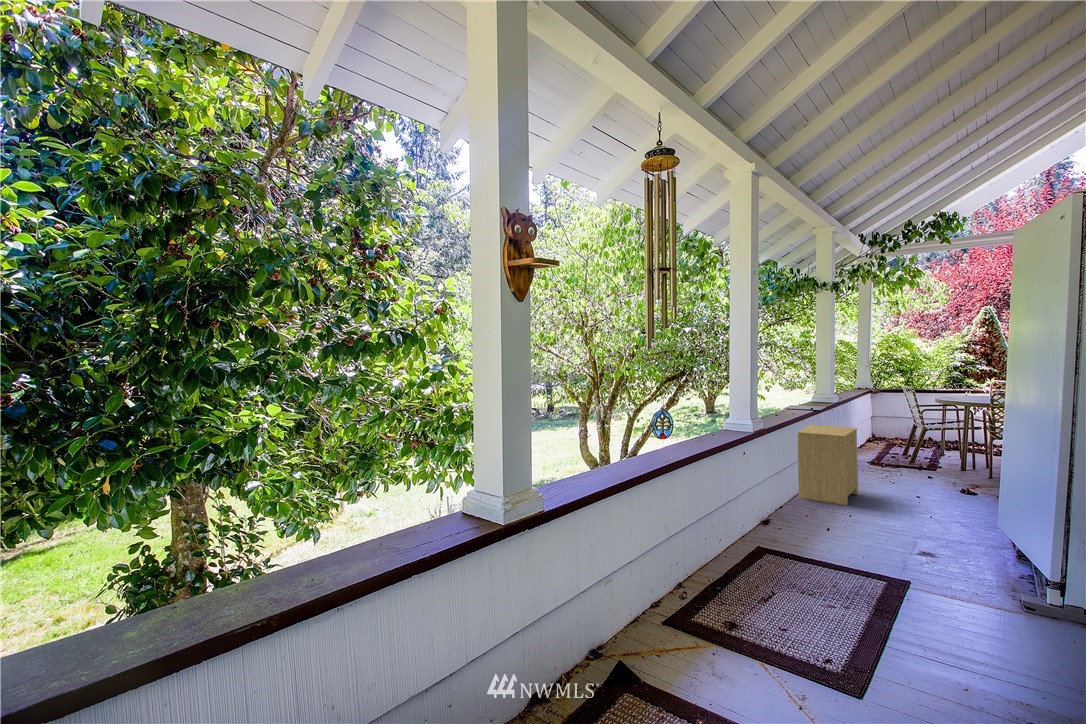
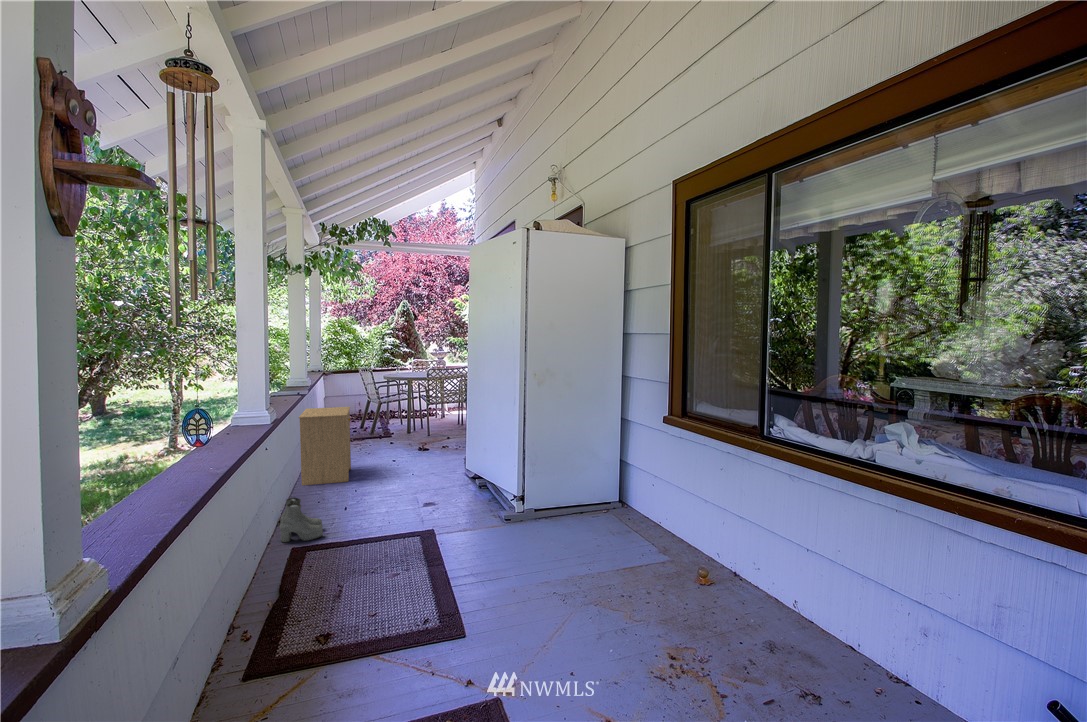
boots: none [749,503,791,546] -> present [280,498,323,542]

